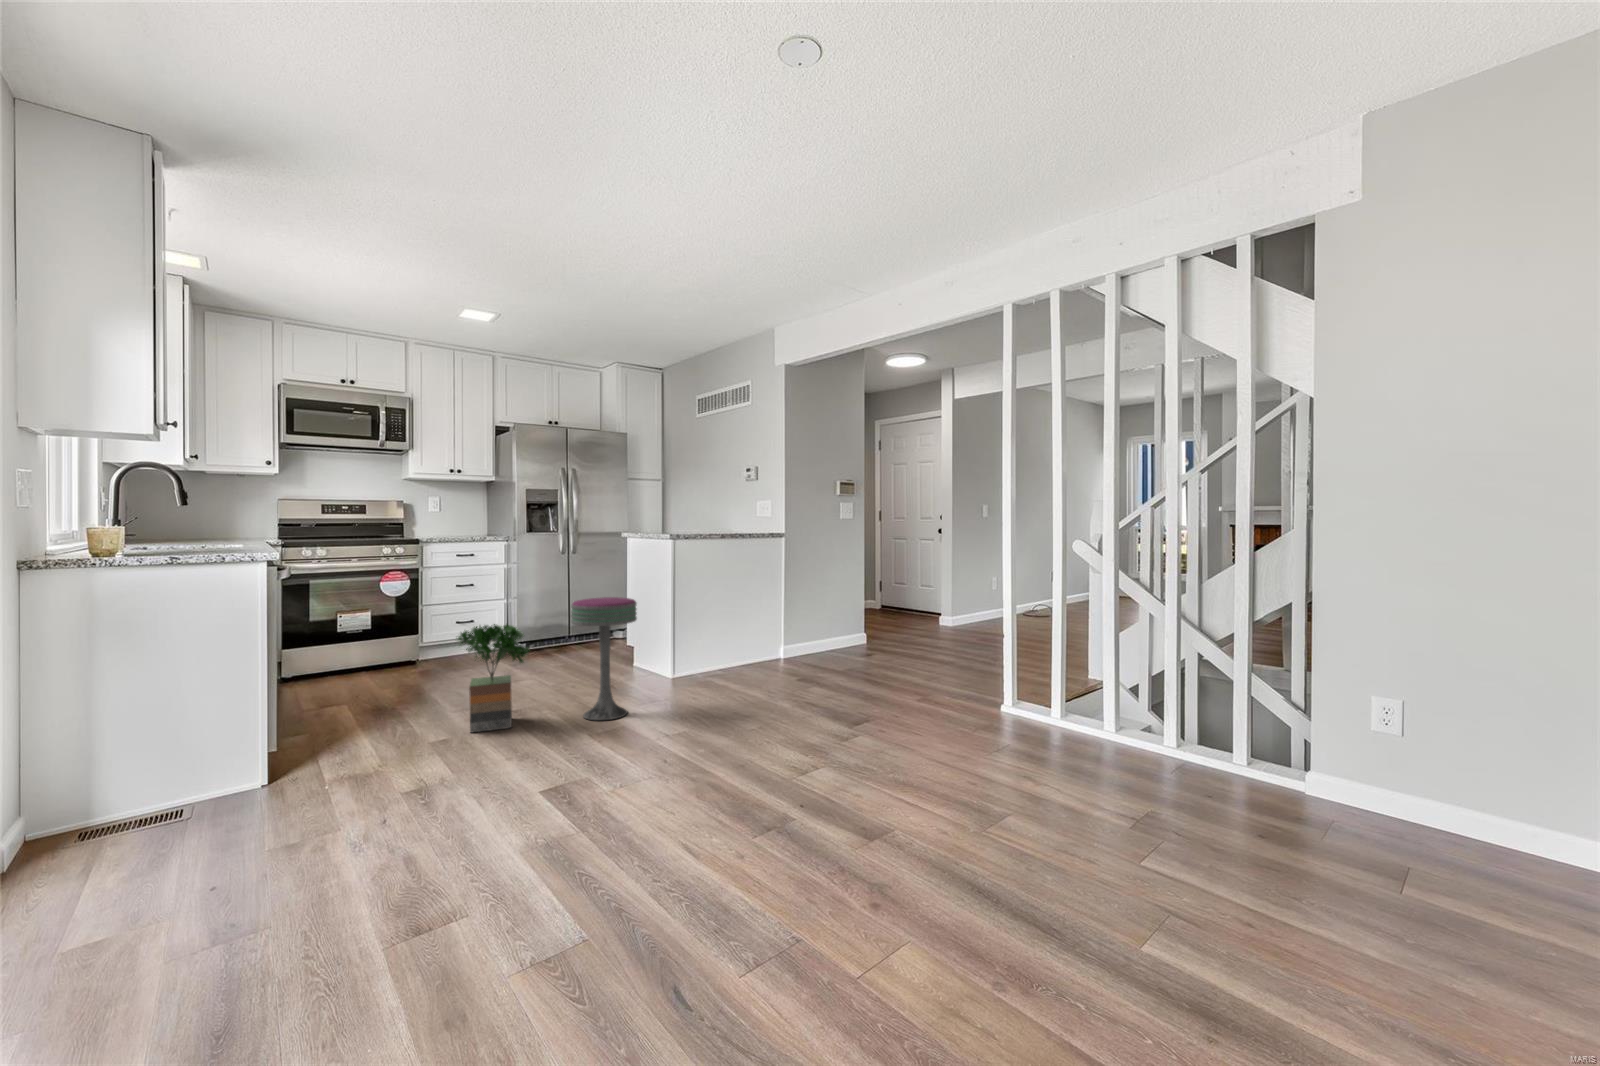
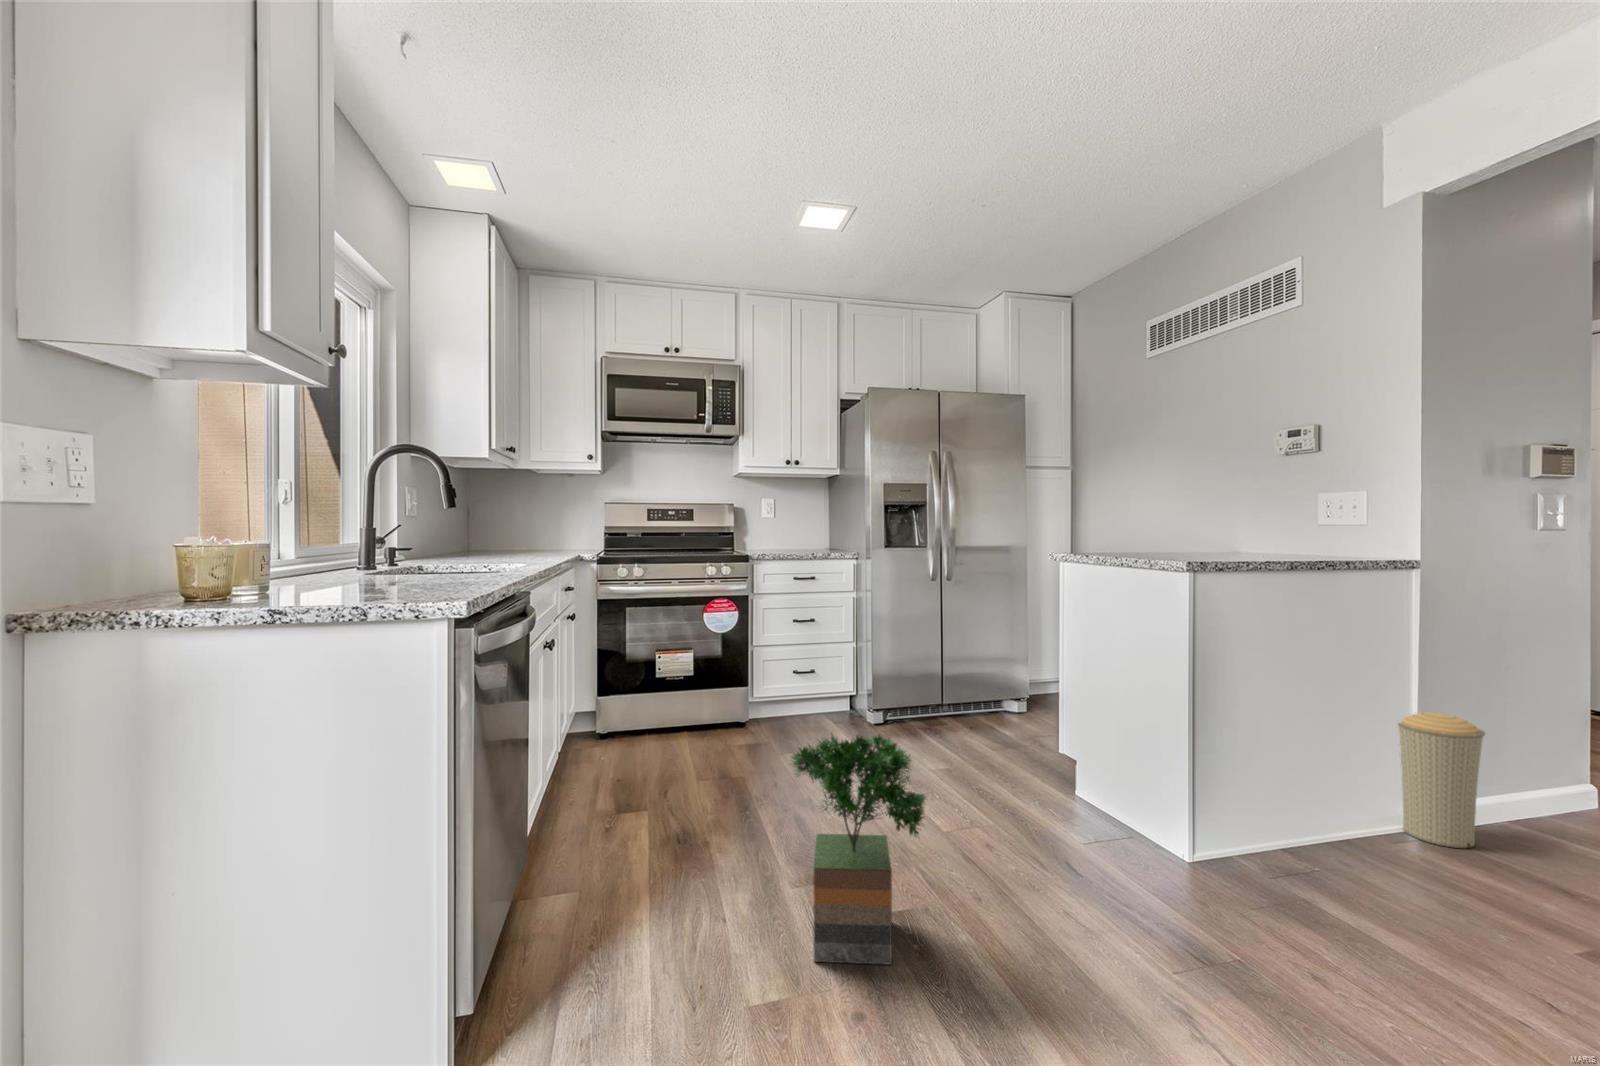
bar stool: present [571,597,637,721] -> none [1008,694,1157,988]
trash can: none [784,606,816,667] -> present [1398,712,1485,848]

